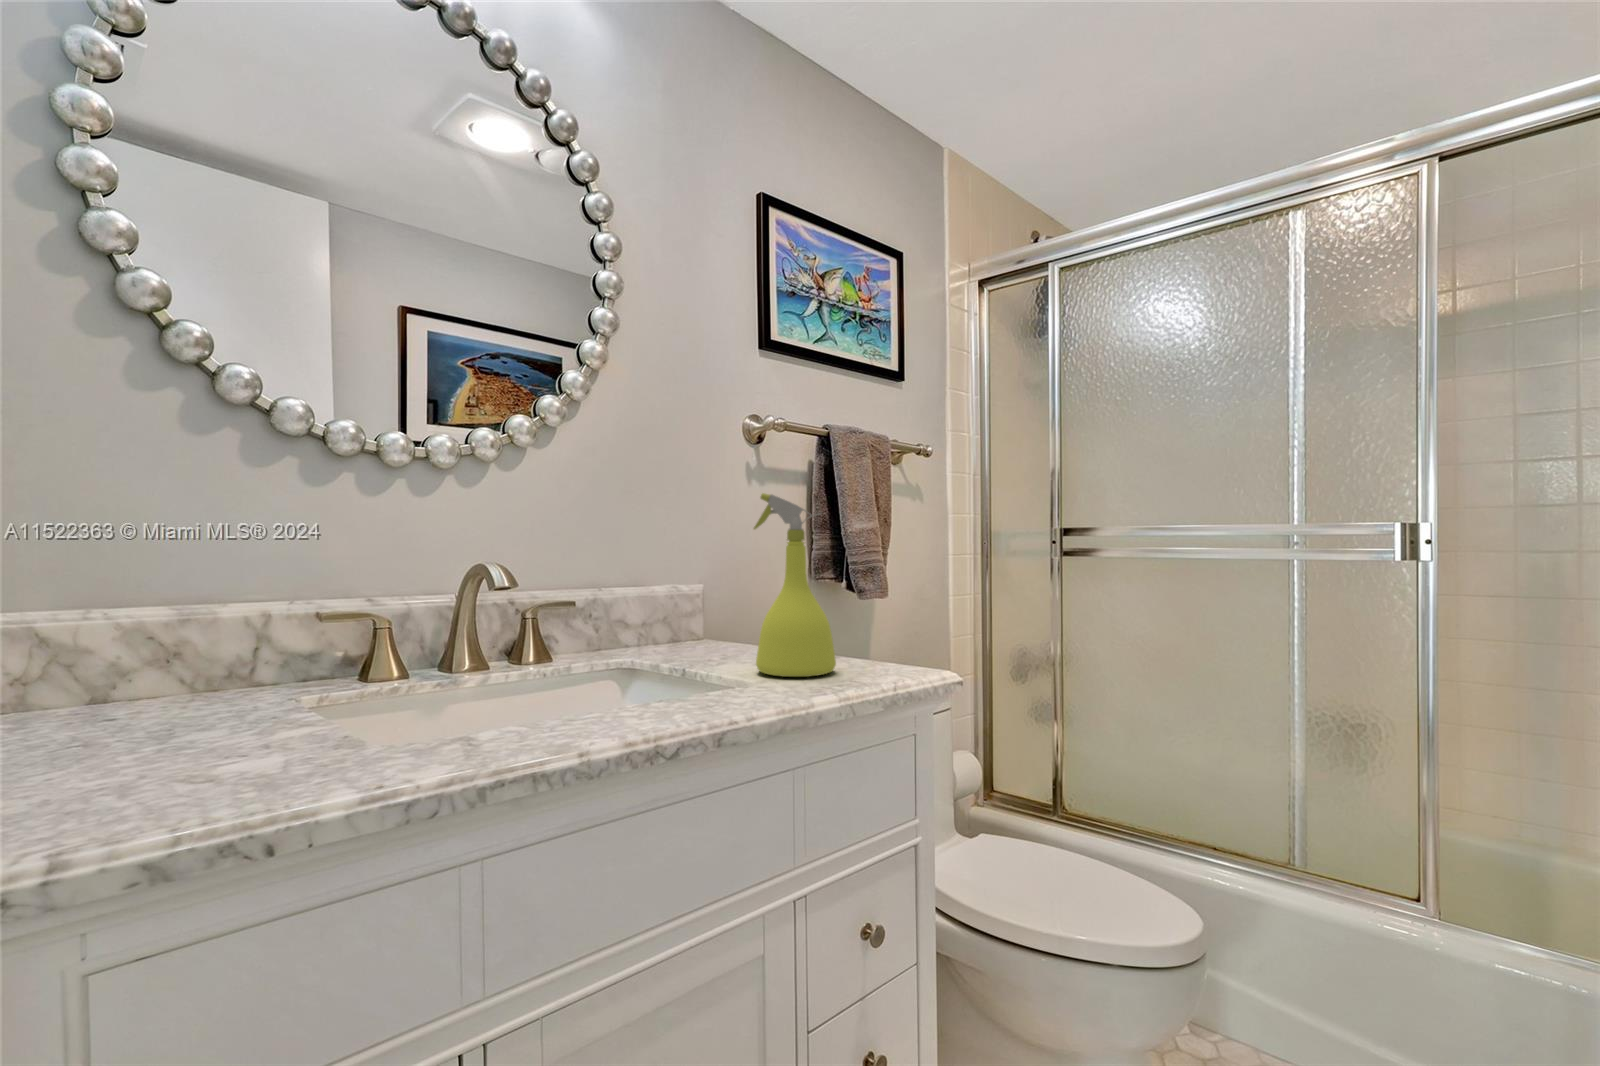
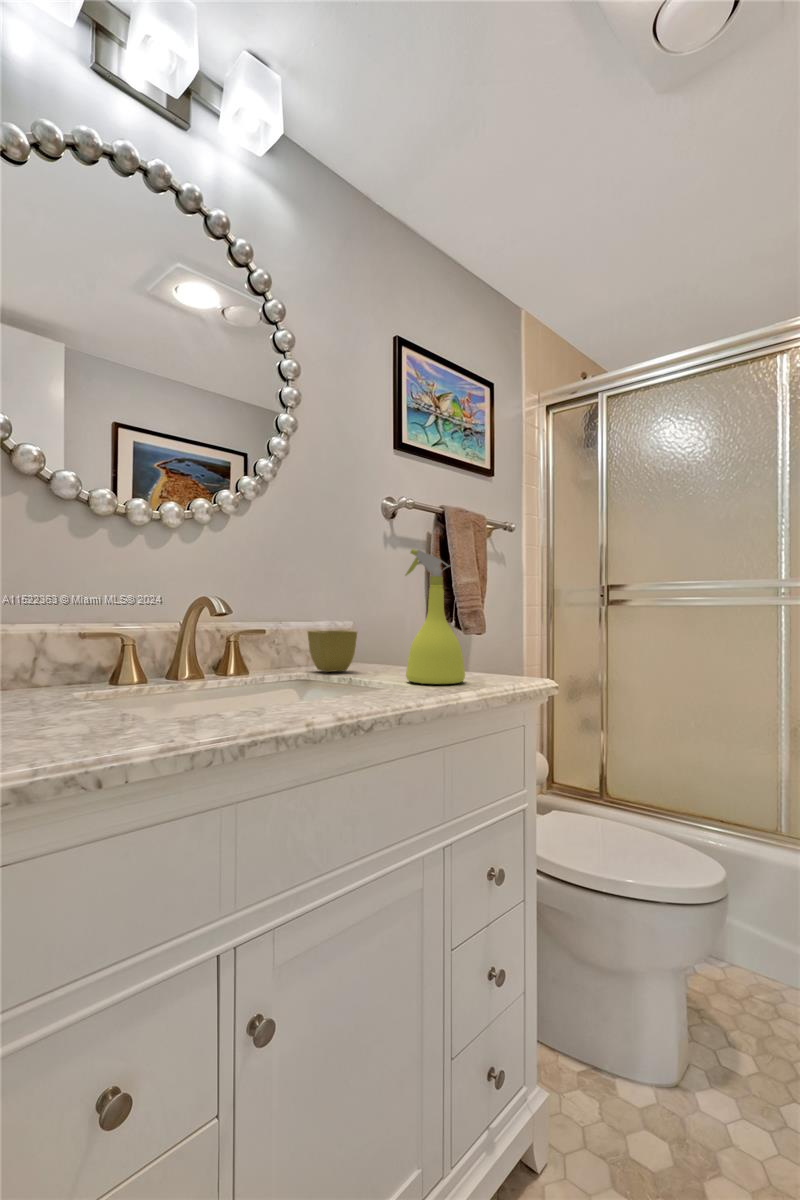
flower pot: none [634,597,700,656] -> present [308,630,357,672]

